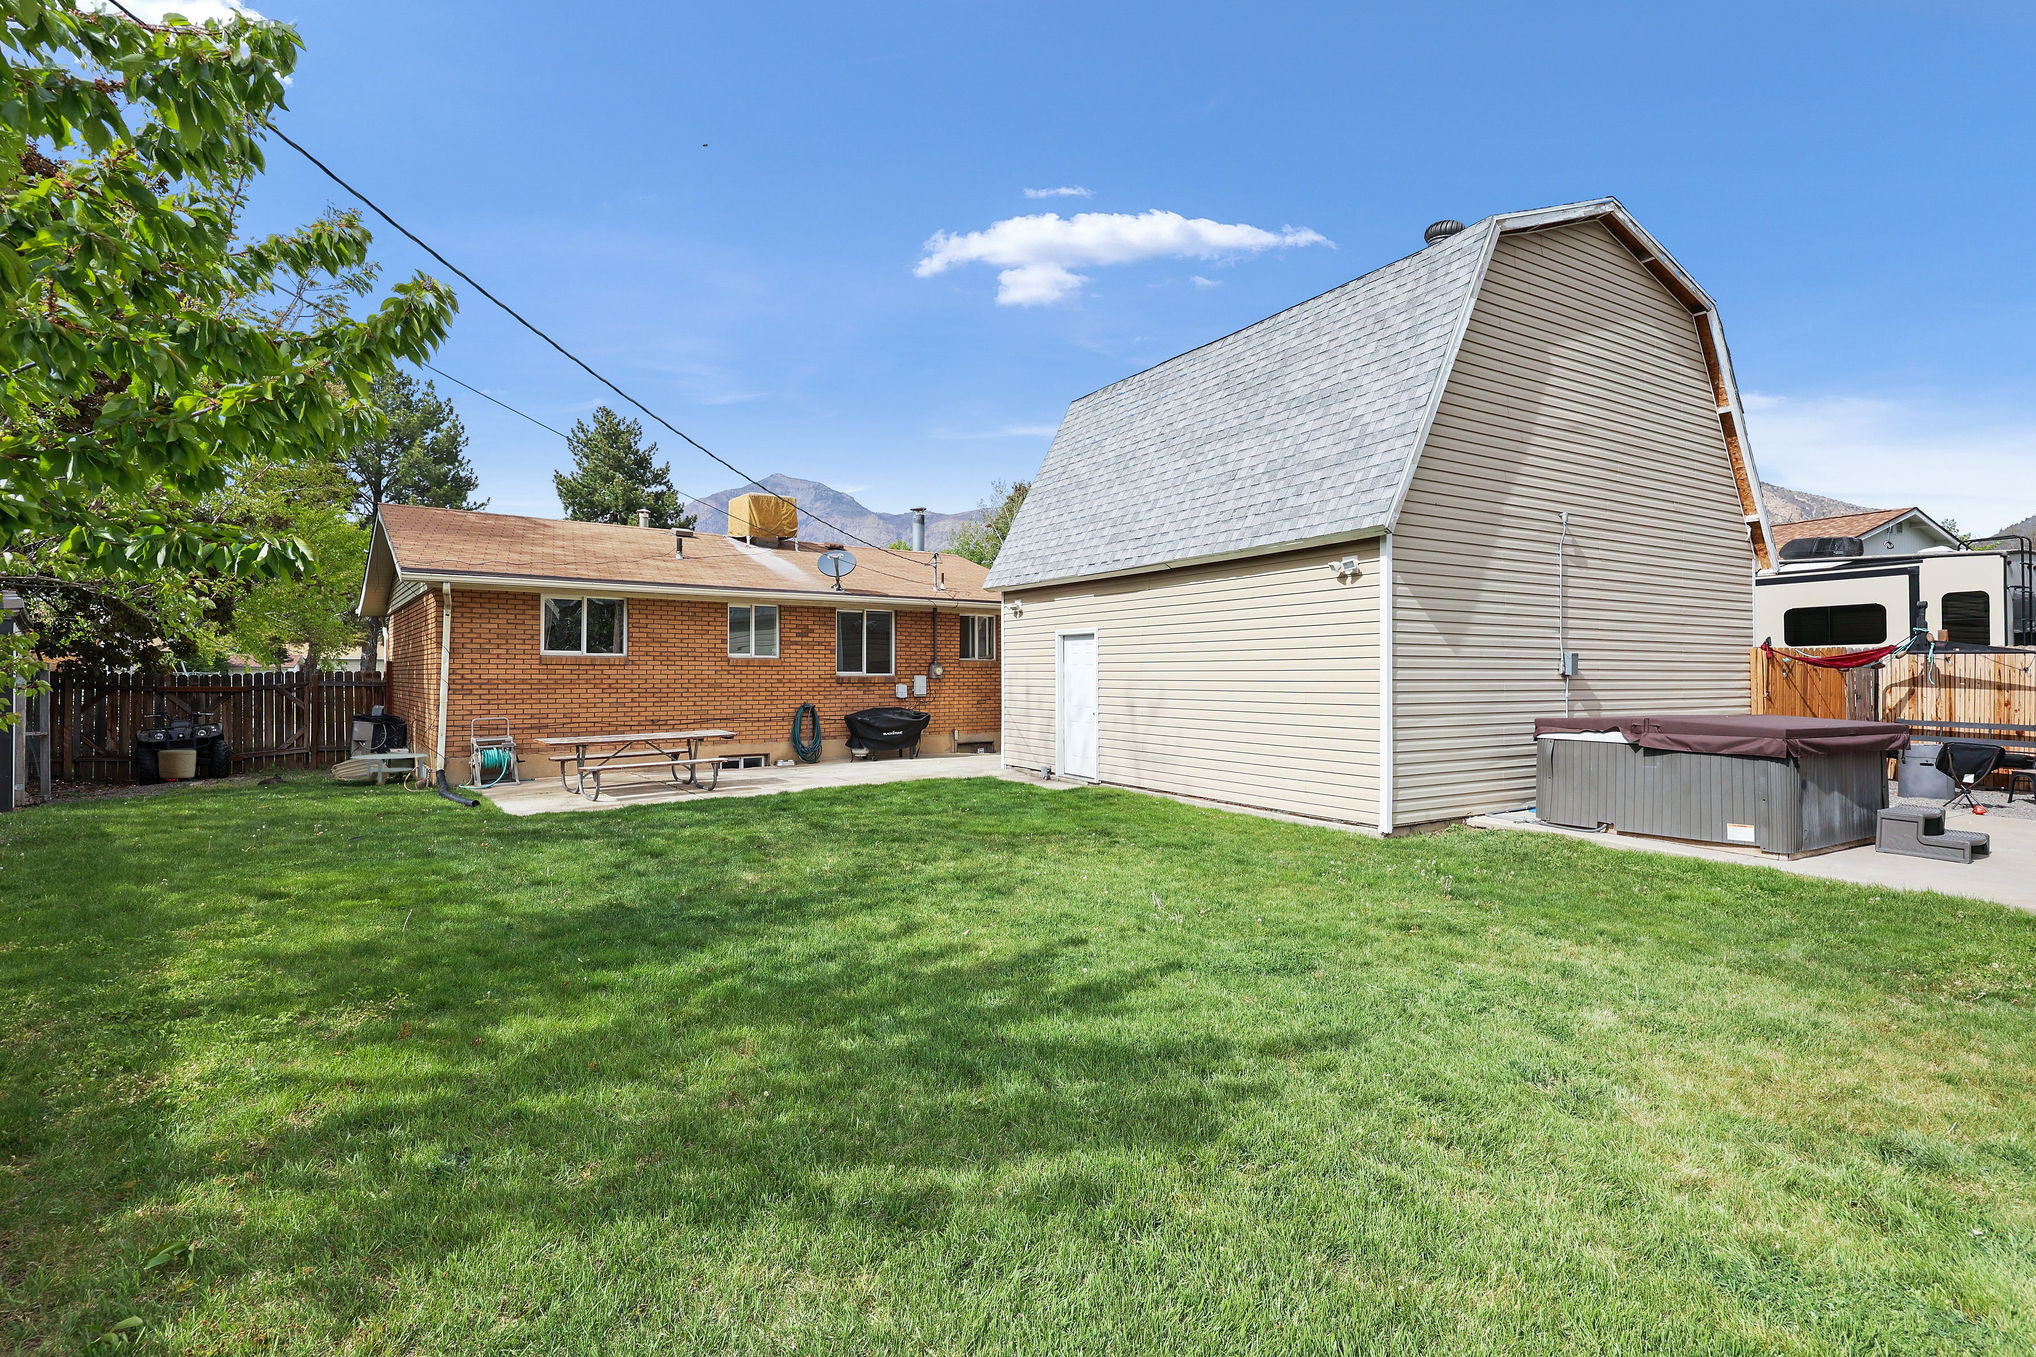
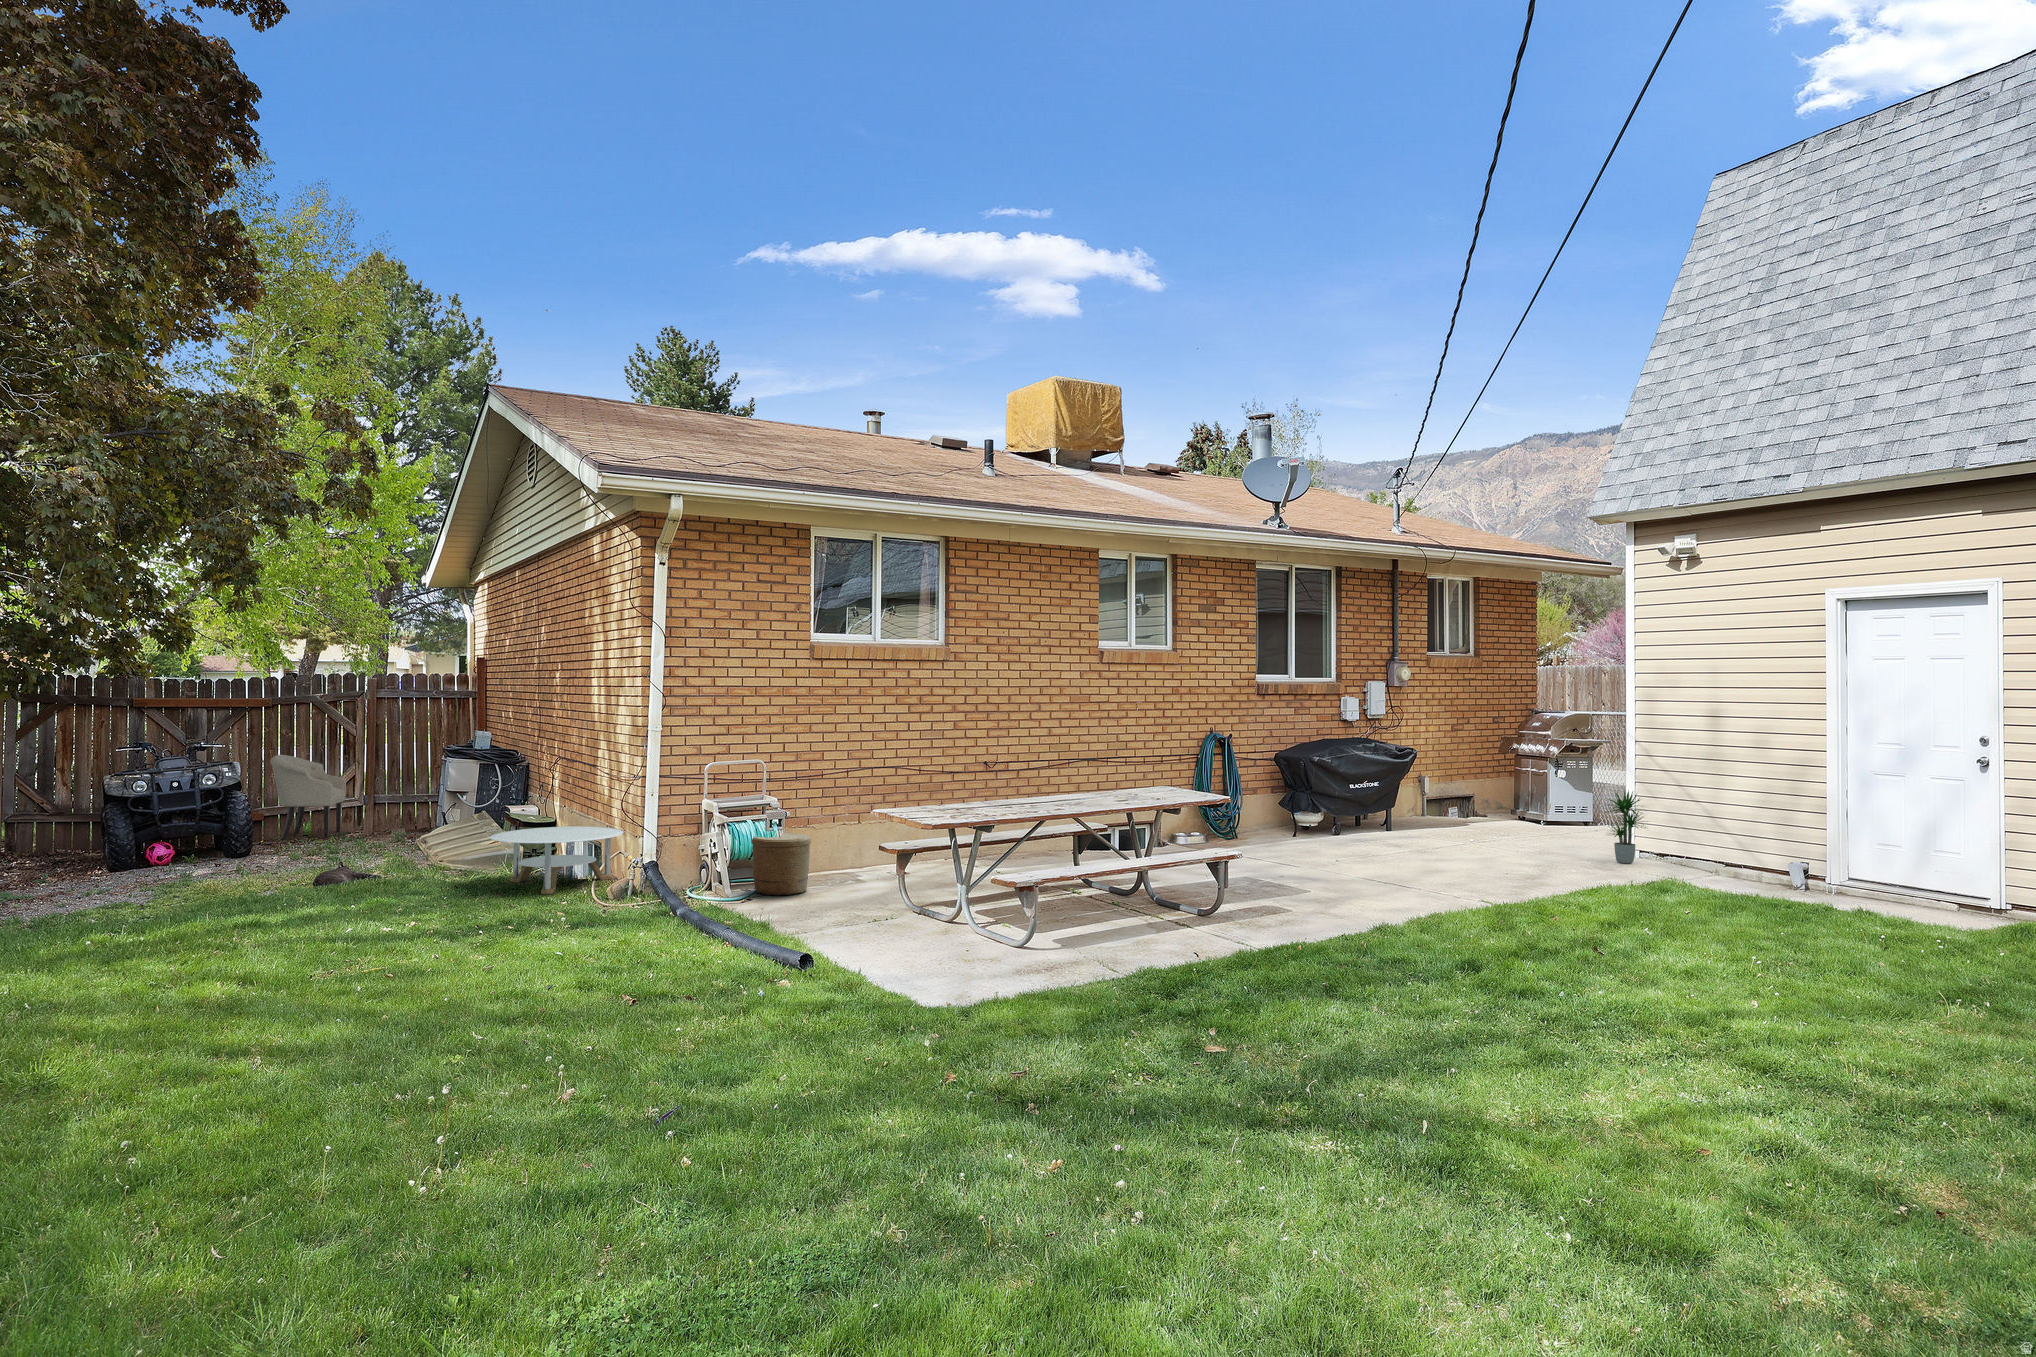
chair: none [242,719,291,767] -> present [270,755,346,839]
potted plant: none [984,733,1008,772] -> present [1605,790,1646,863]
woven basket: present [158,750,196,779] -> present [752,833,811,896]

